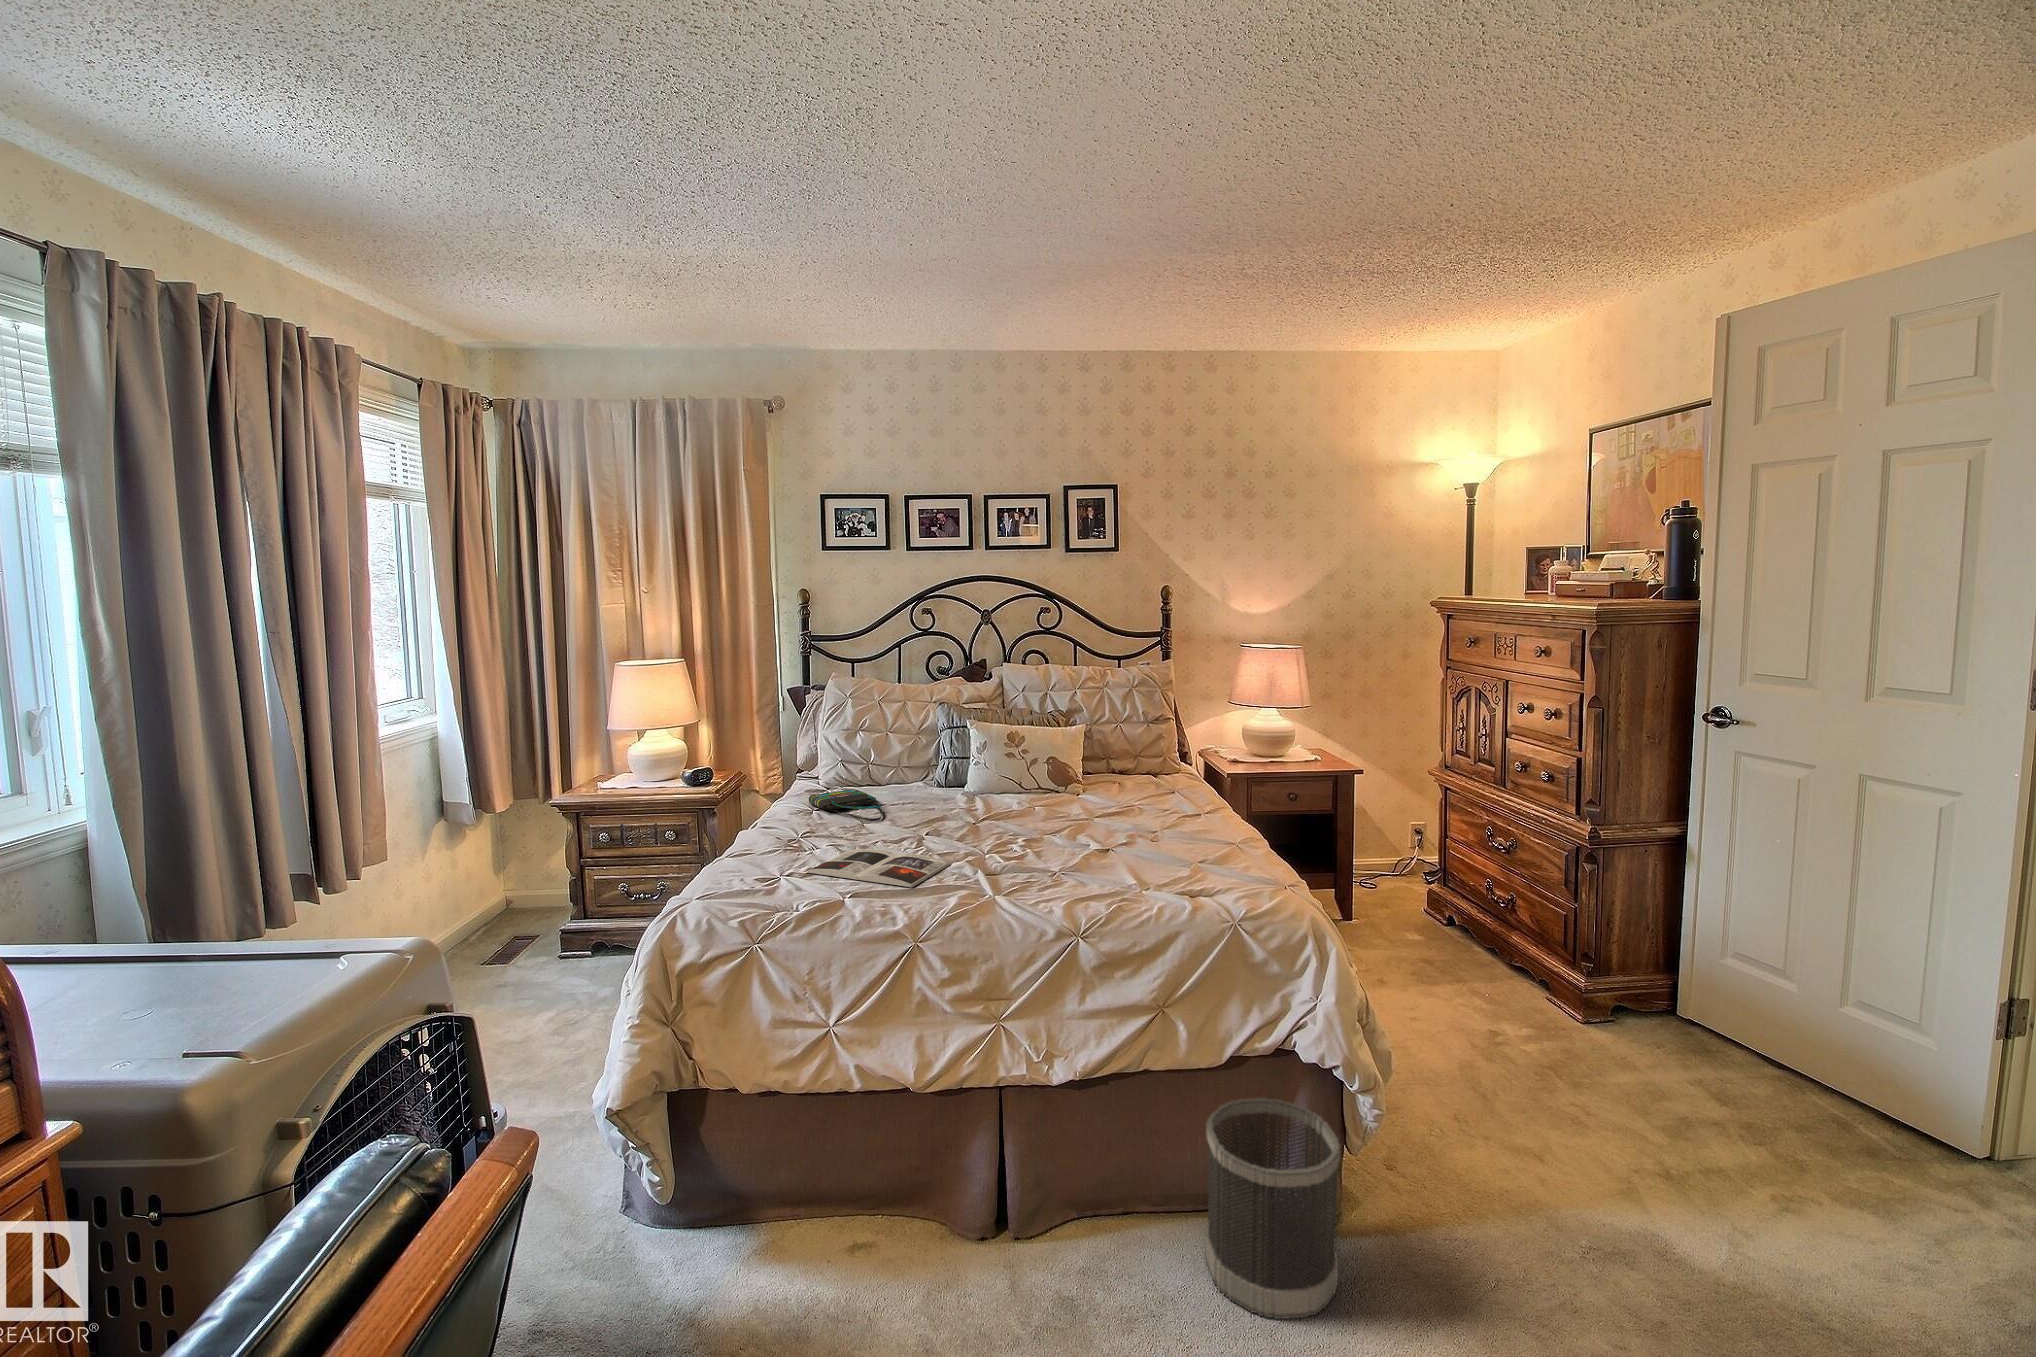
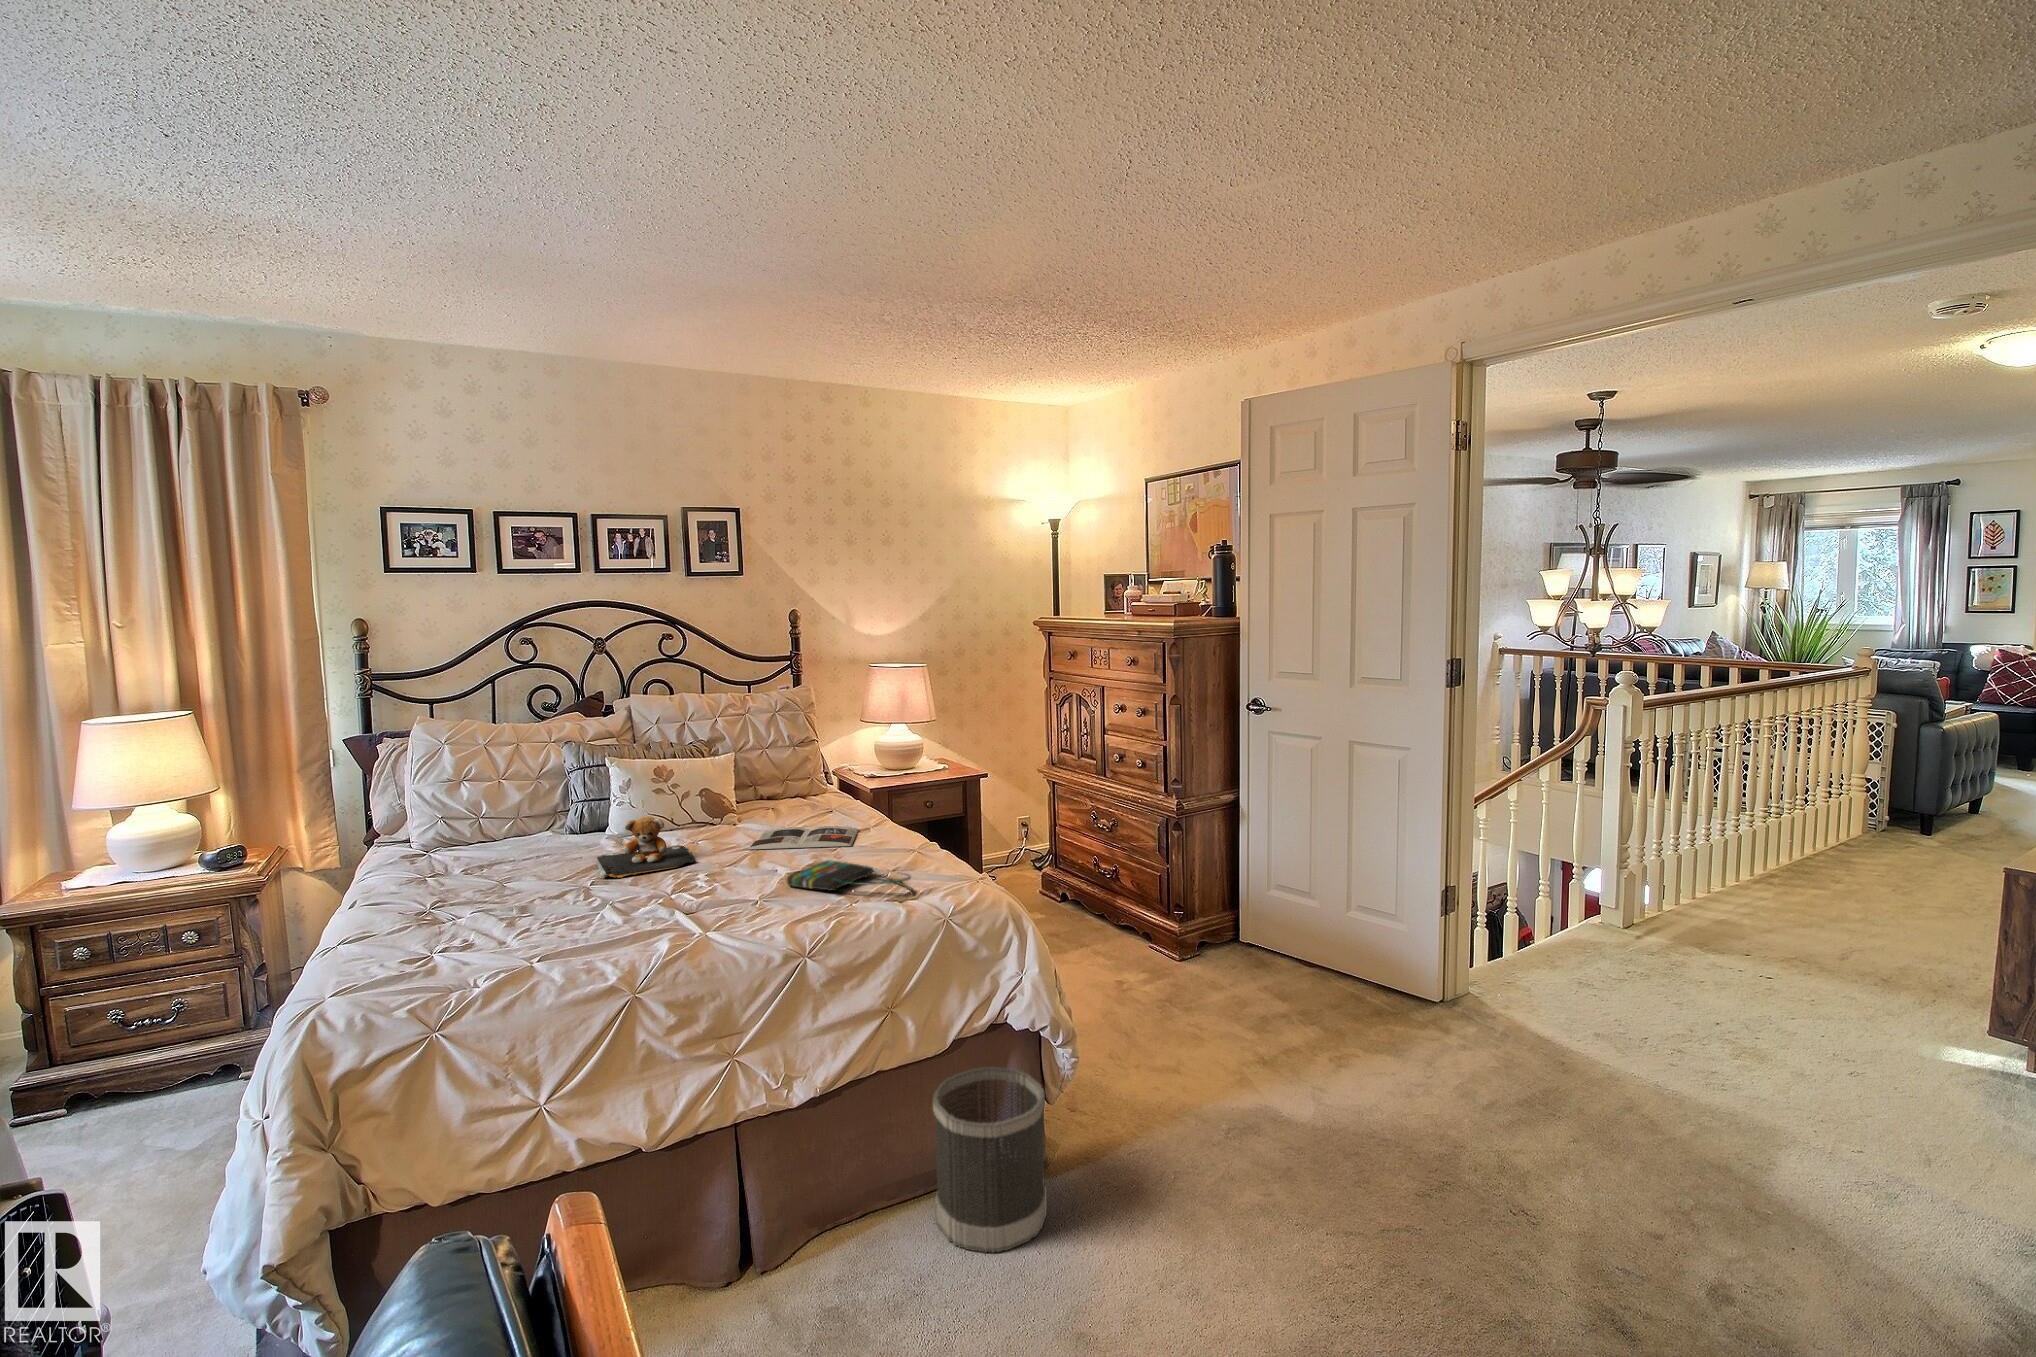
teddy bear: none [935,776,1022,830] -> present [596,817,696,878]
tote bag: present [809,789,882,821] -> present [786,861,911,896]
magazine: present [806,849,950,887] -> present [748,826,858,849]

